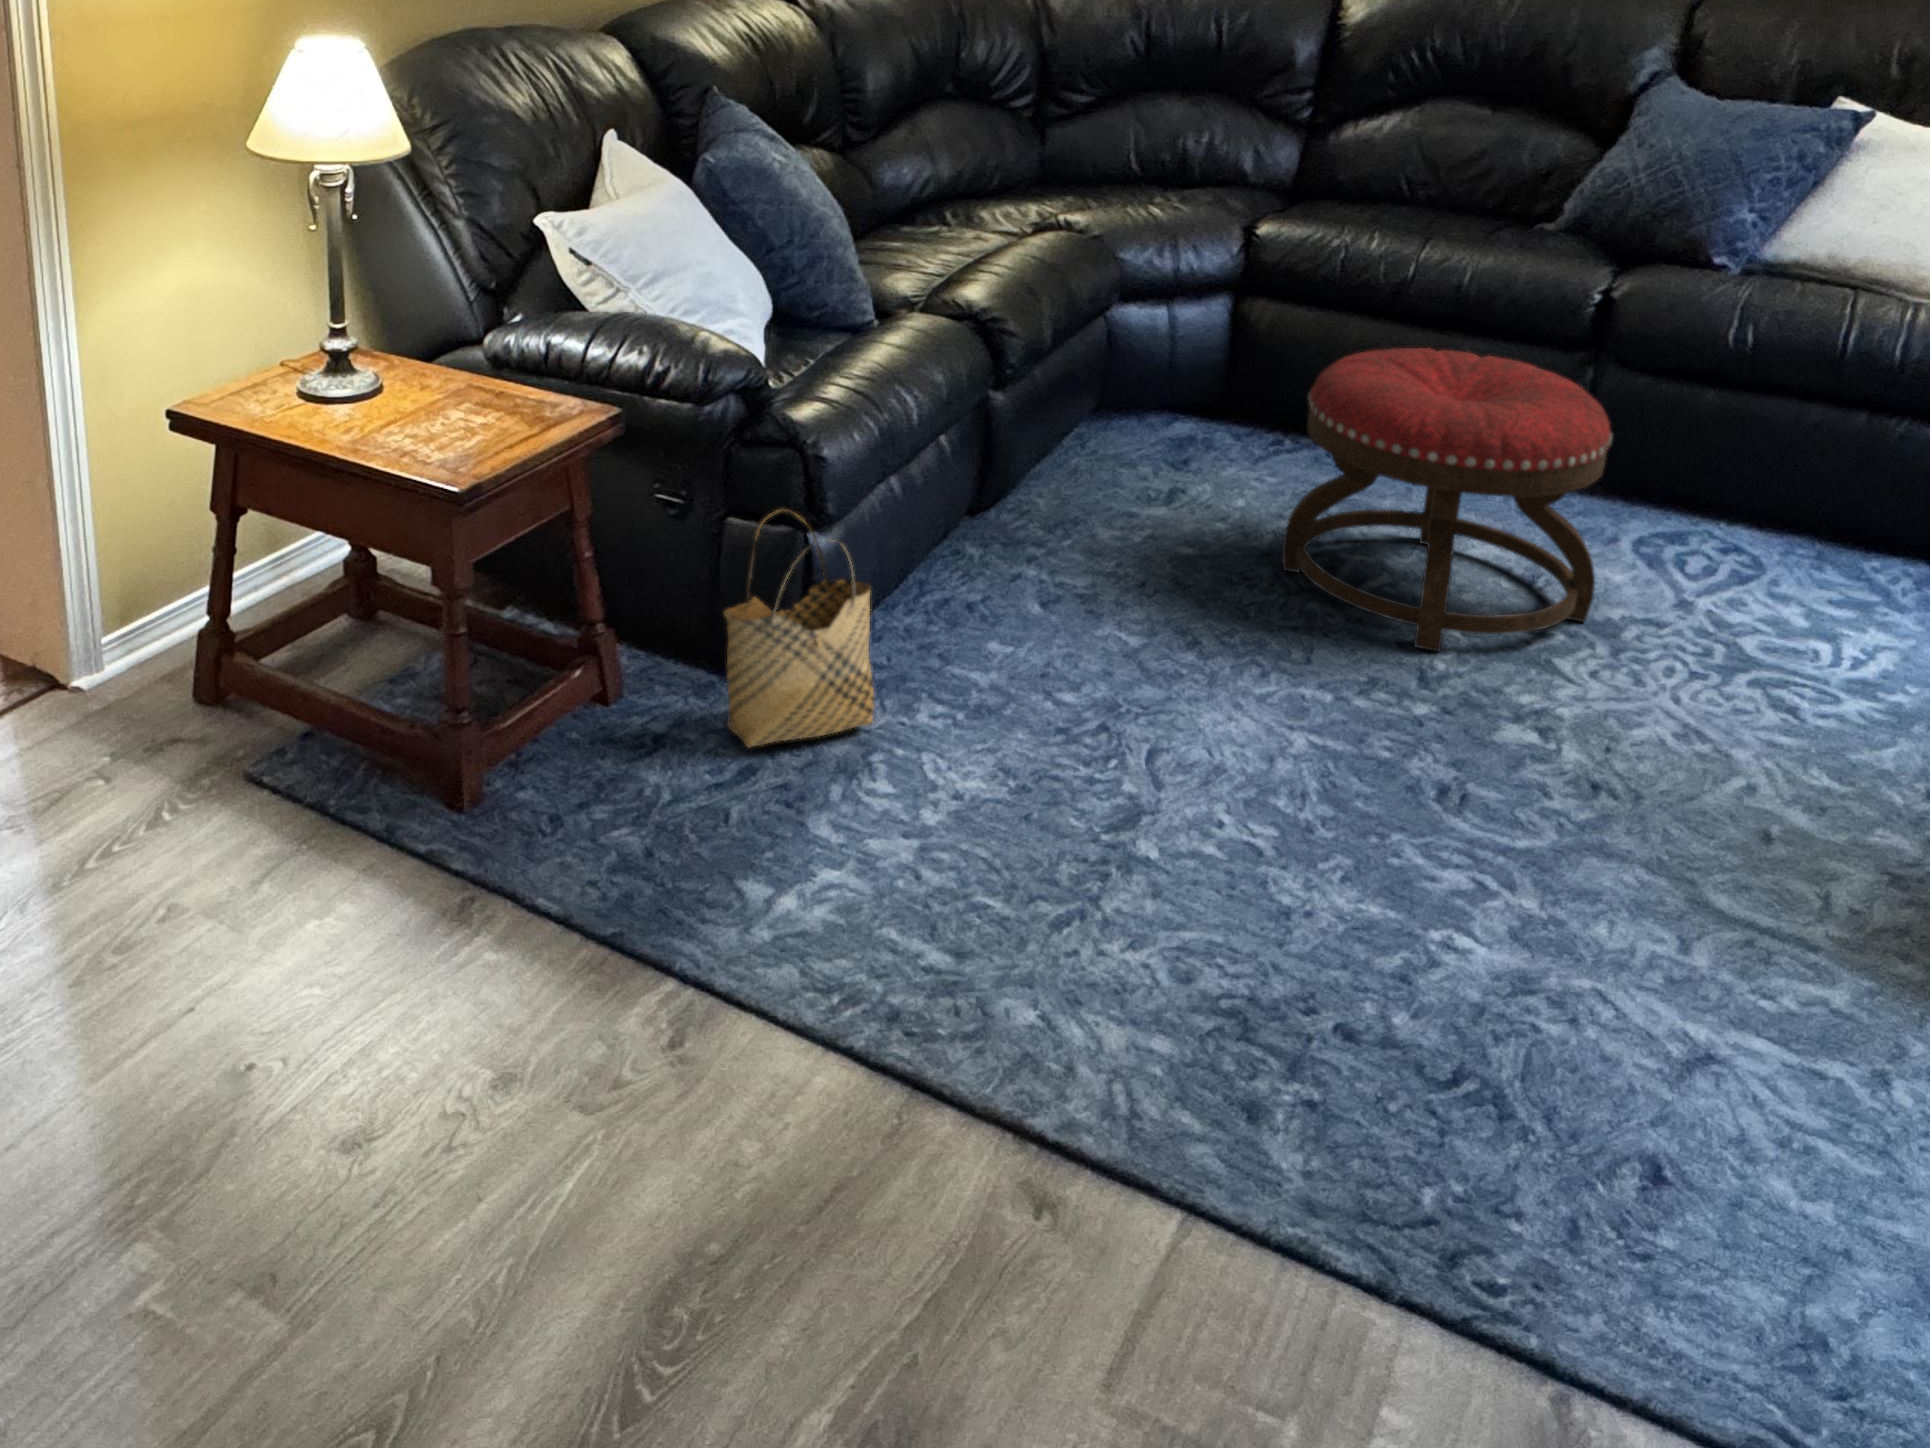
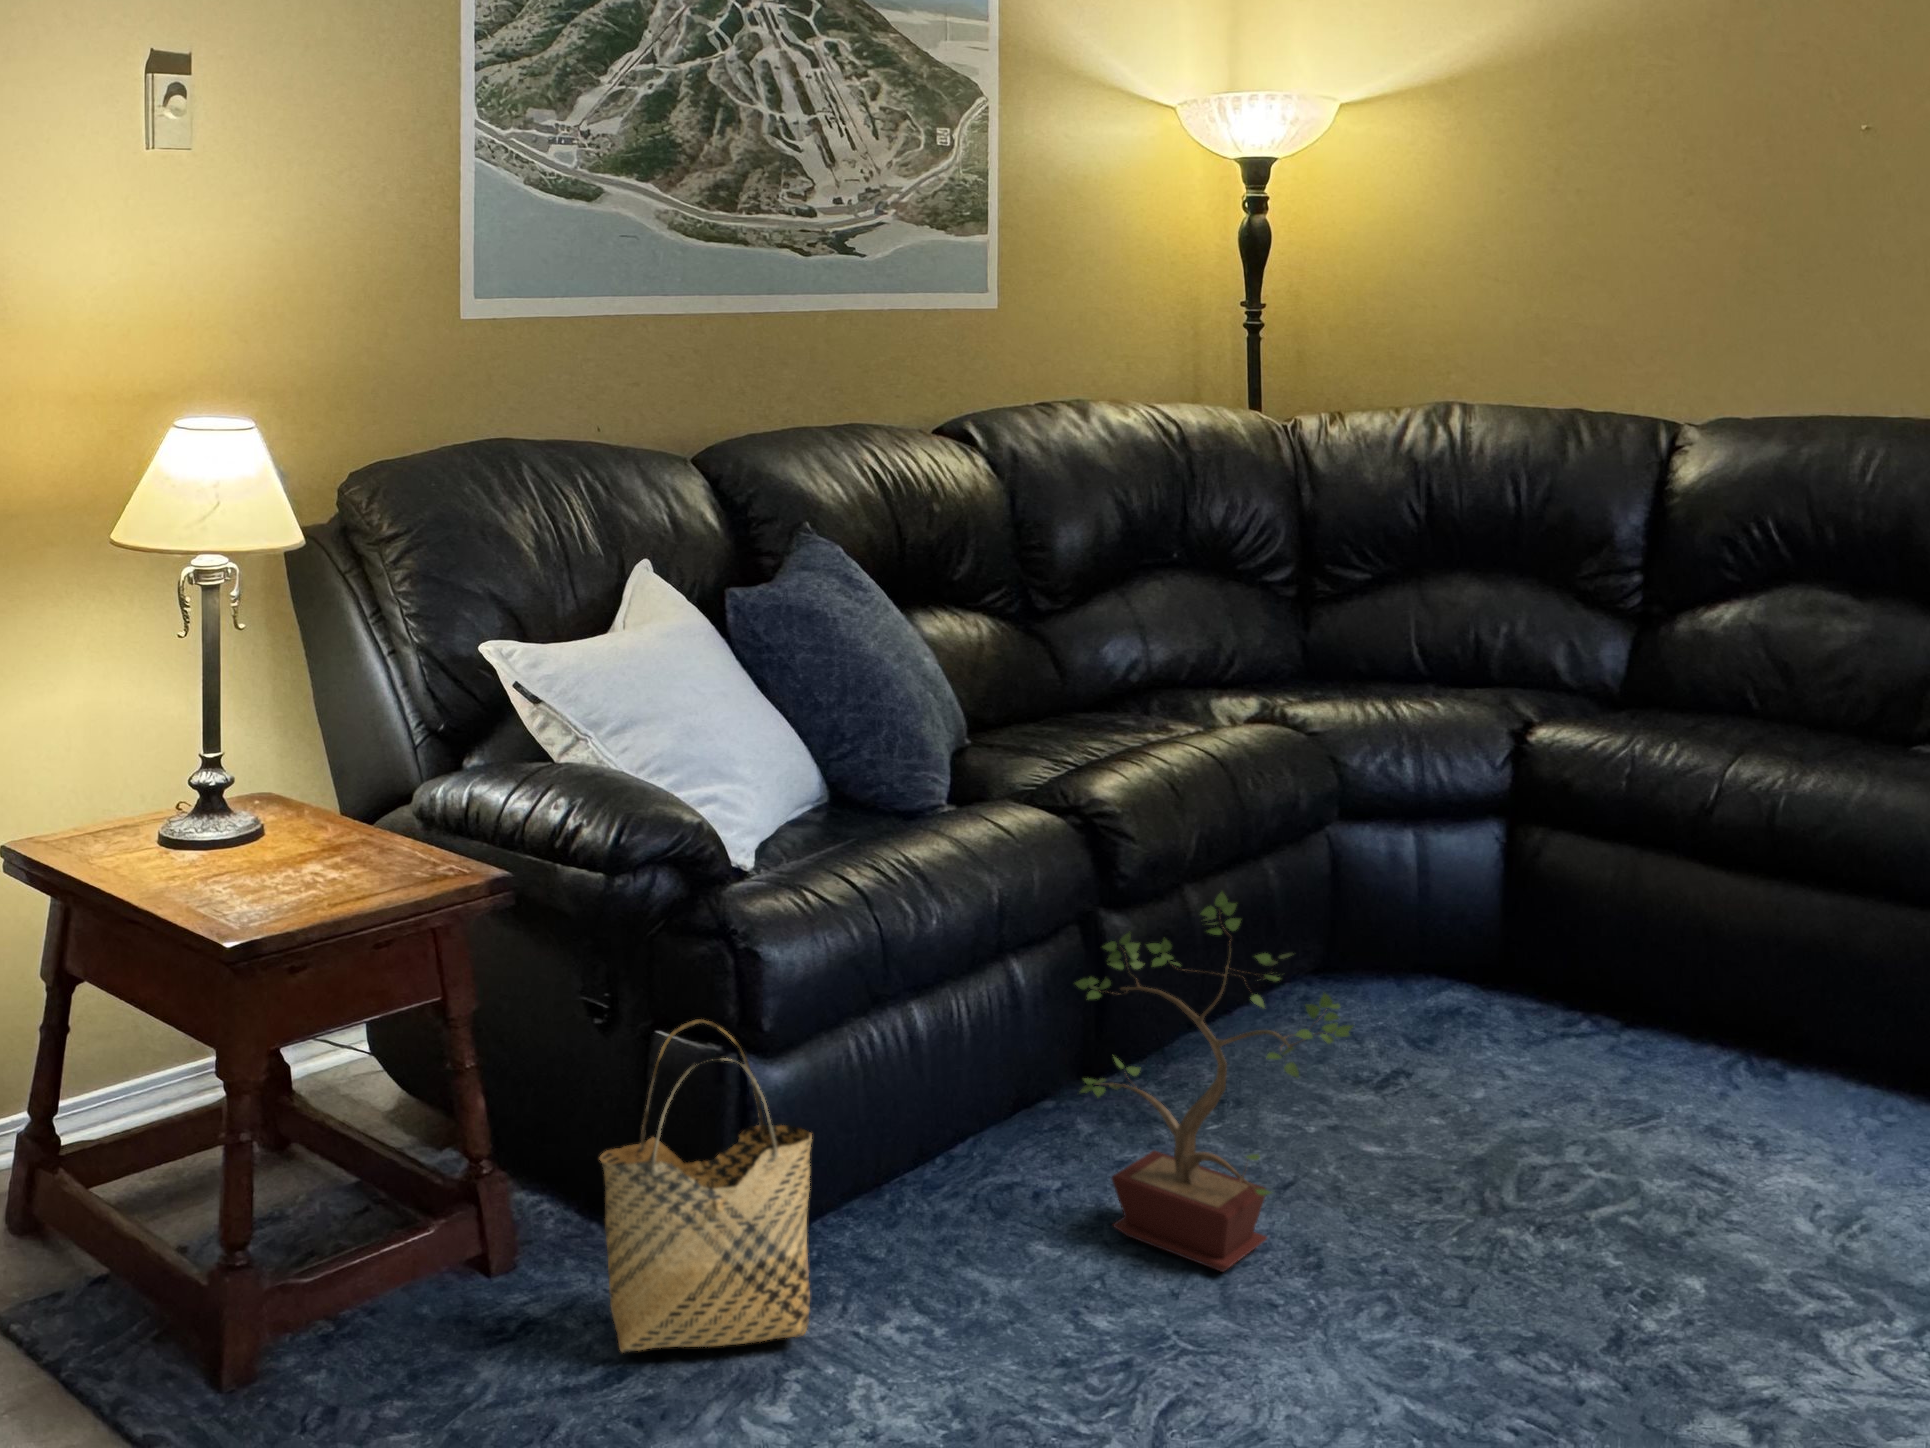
ottoman: present [1282,348,1612,651] -> none [1481,875,1901,1307]
potted plant: none [1017,383,1271,652] -> present [1075,892,1353,1272]

